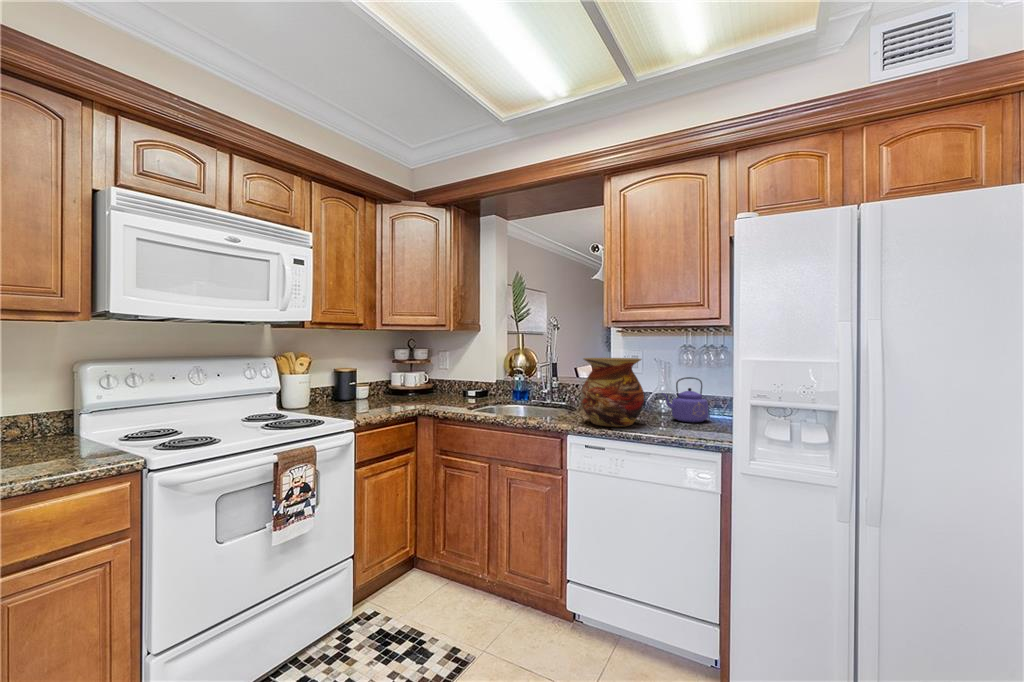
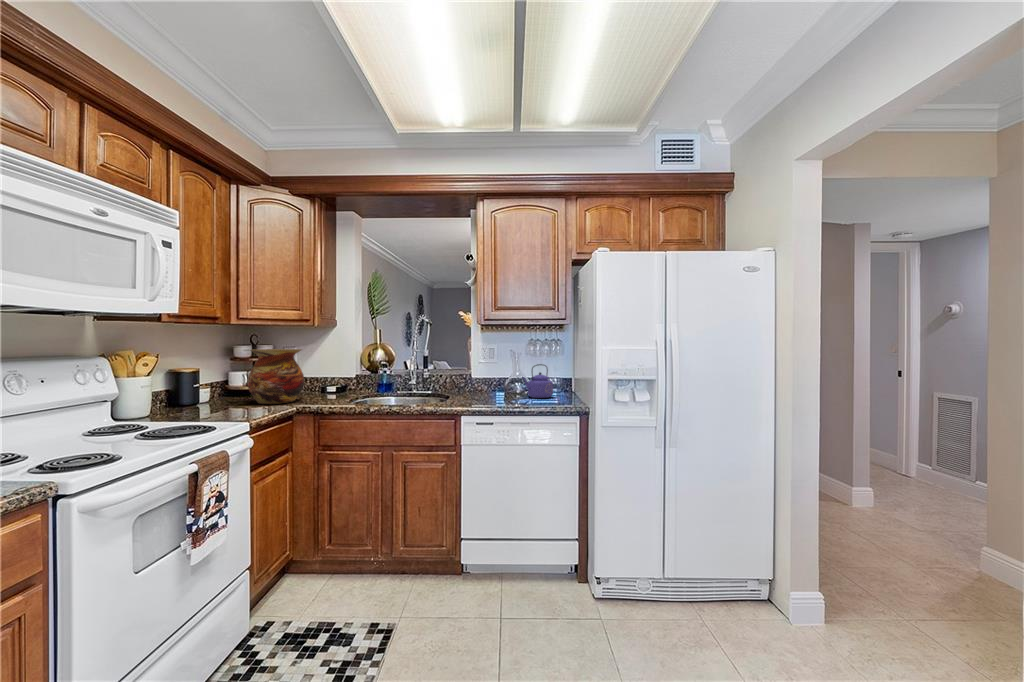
vase: present [580,358,644,427] -> present [247,349,304,404]

